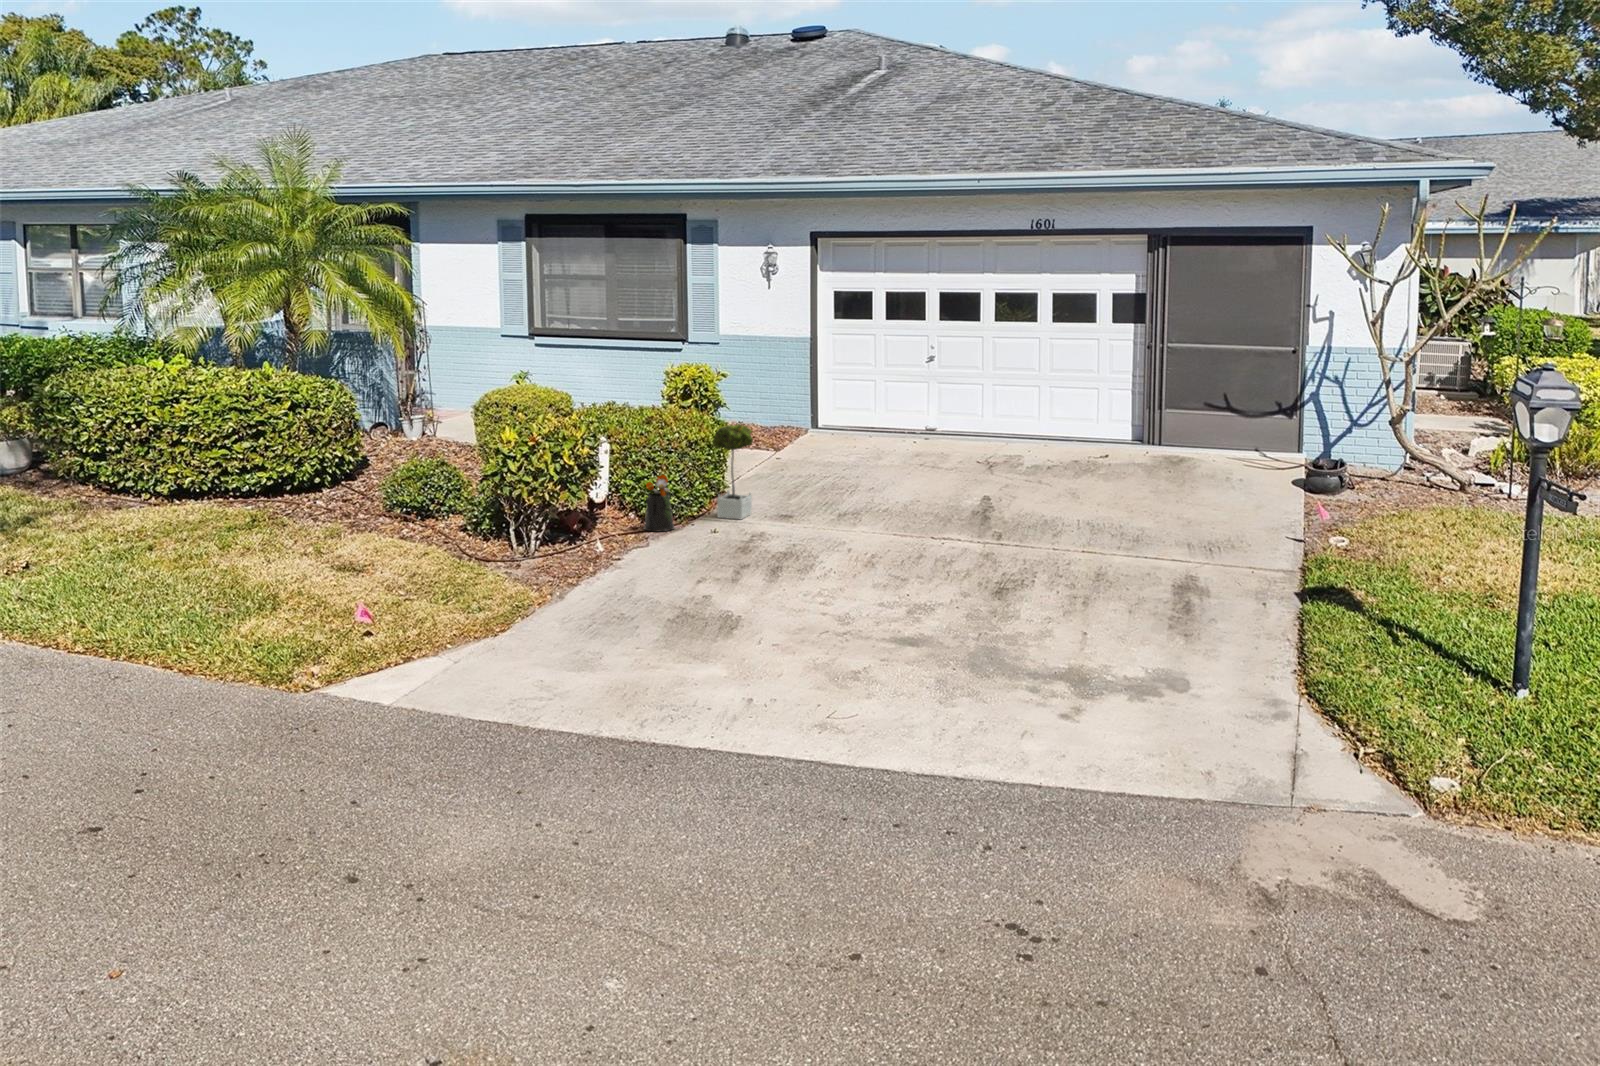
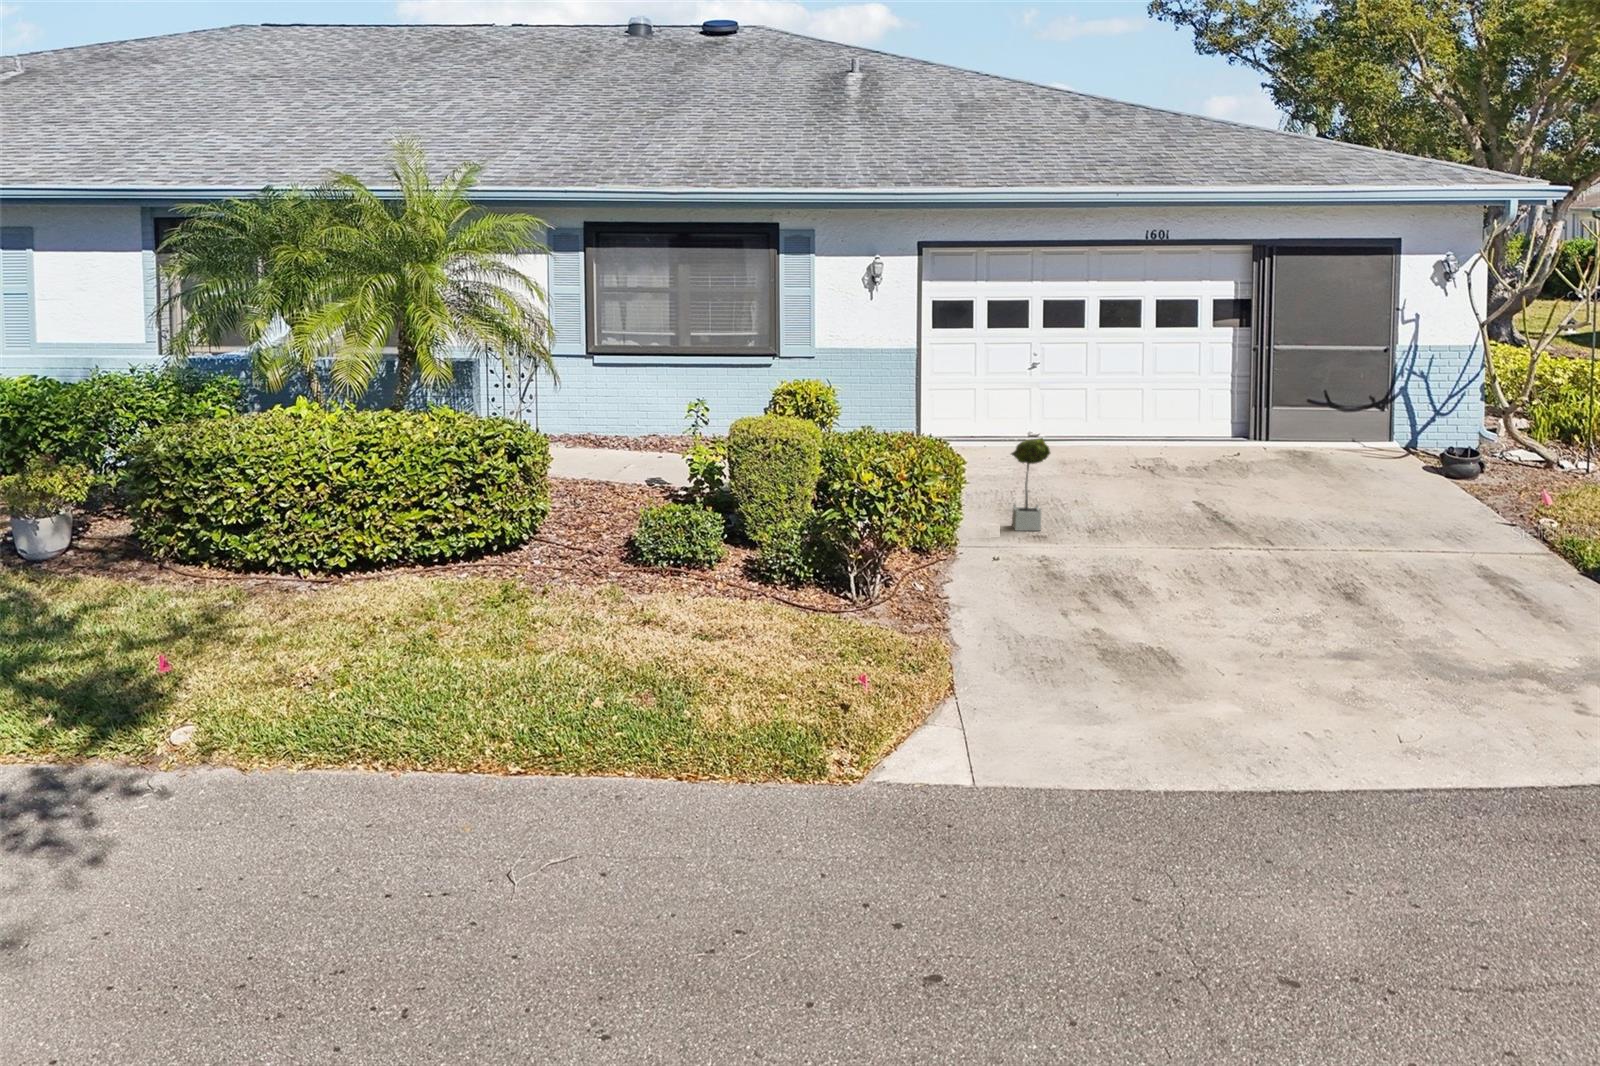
watering can: present [644,475,674,532] -> none [975,490,1007,546]

